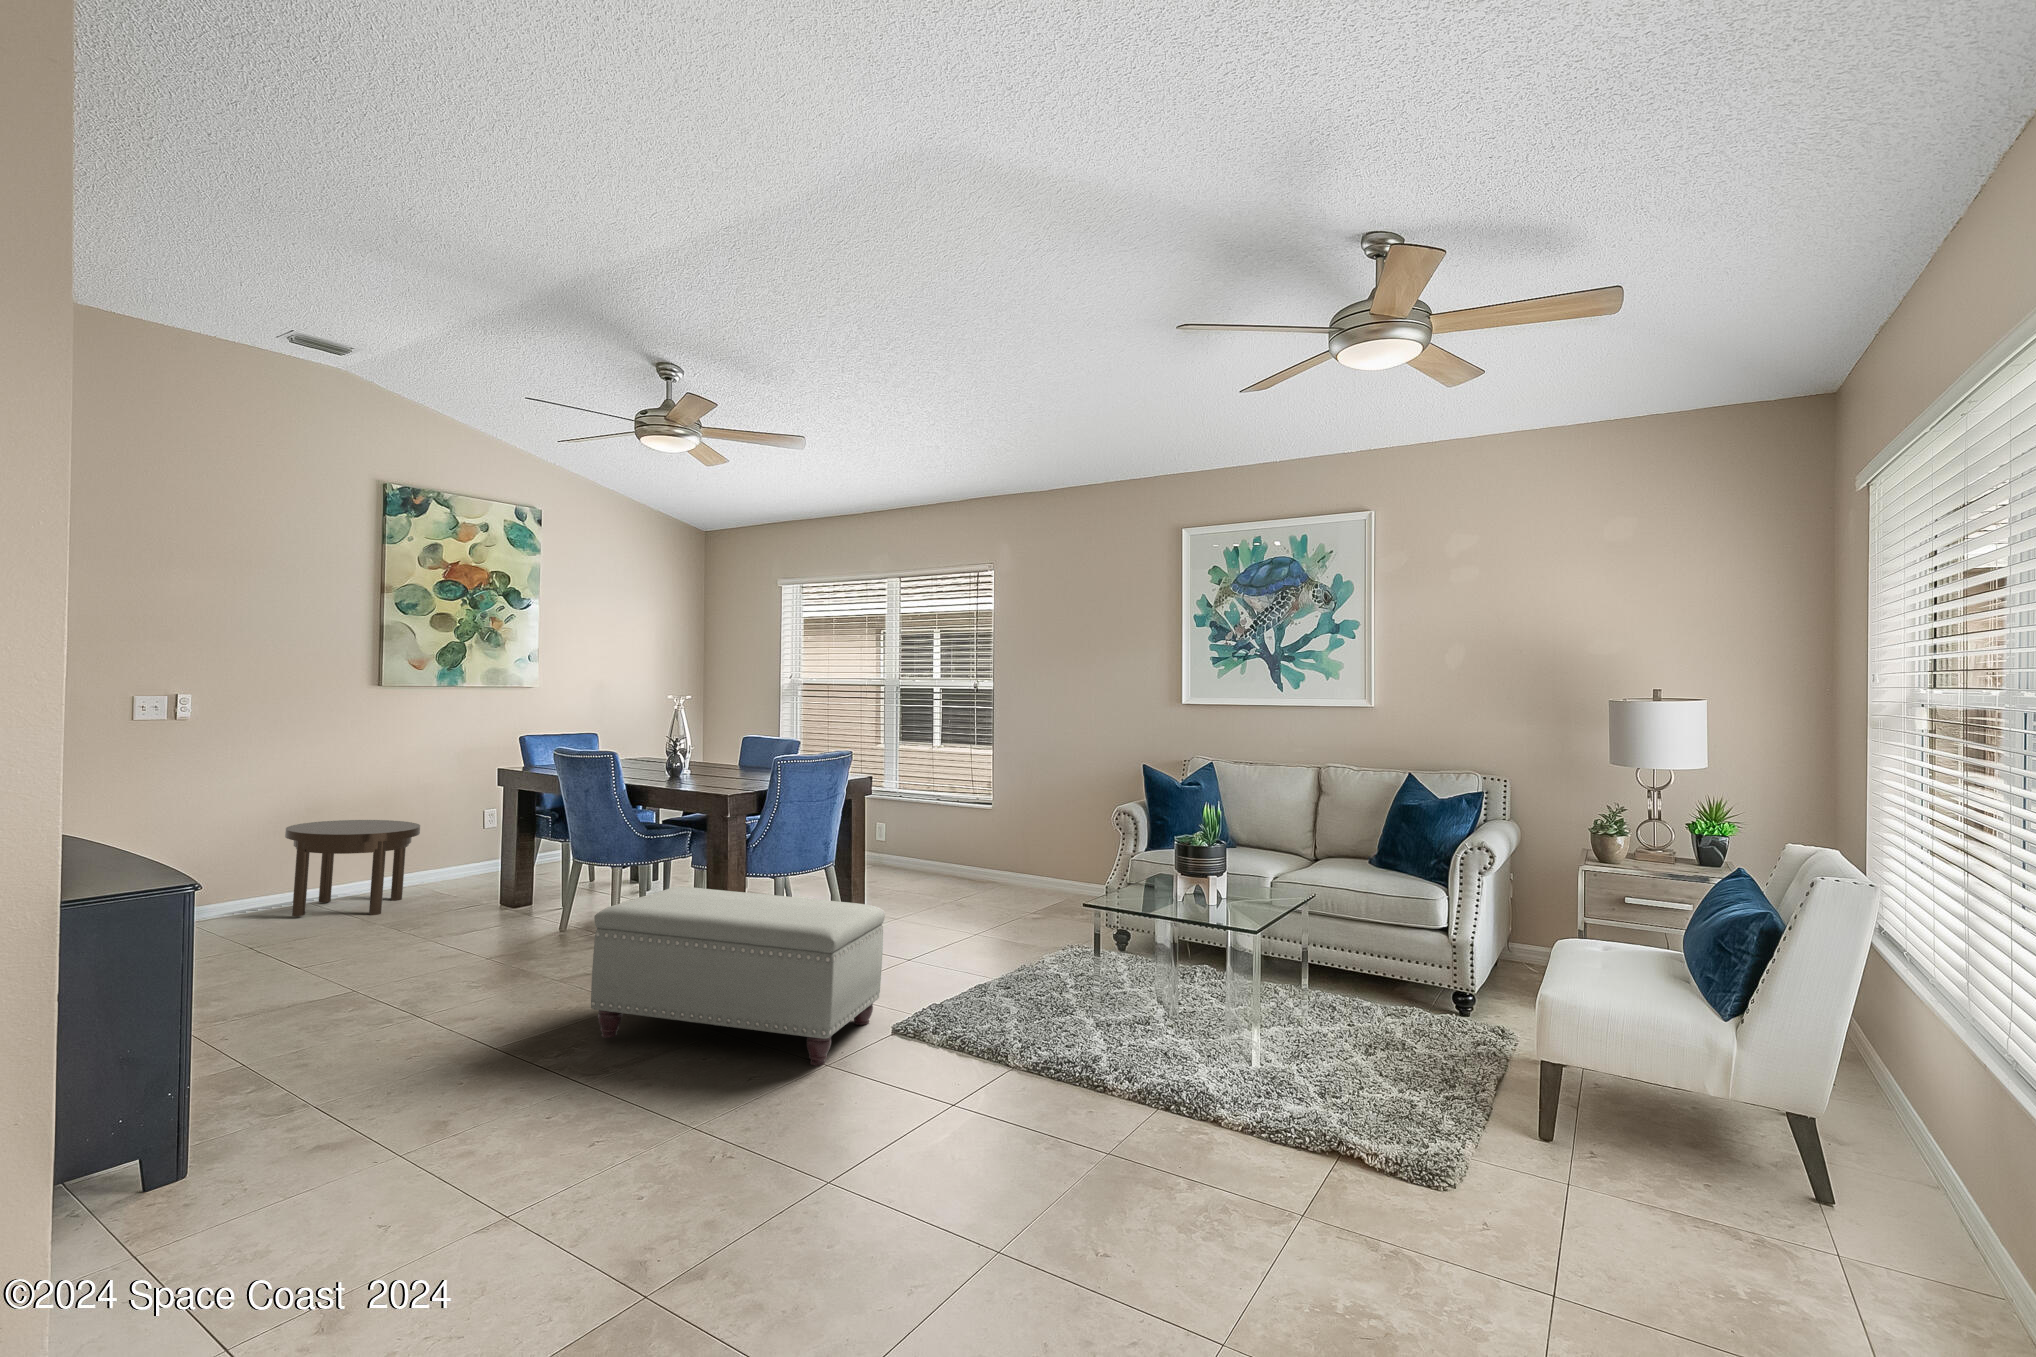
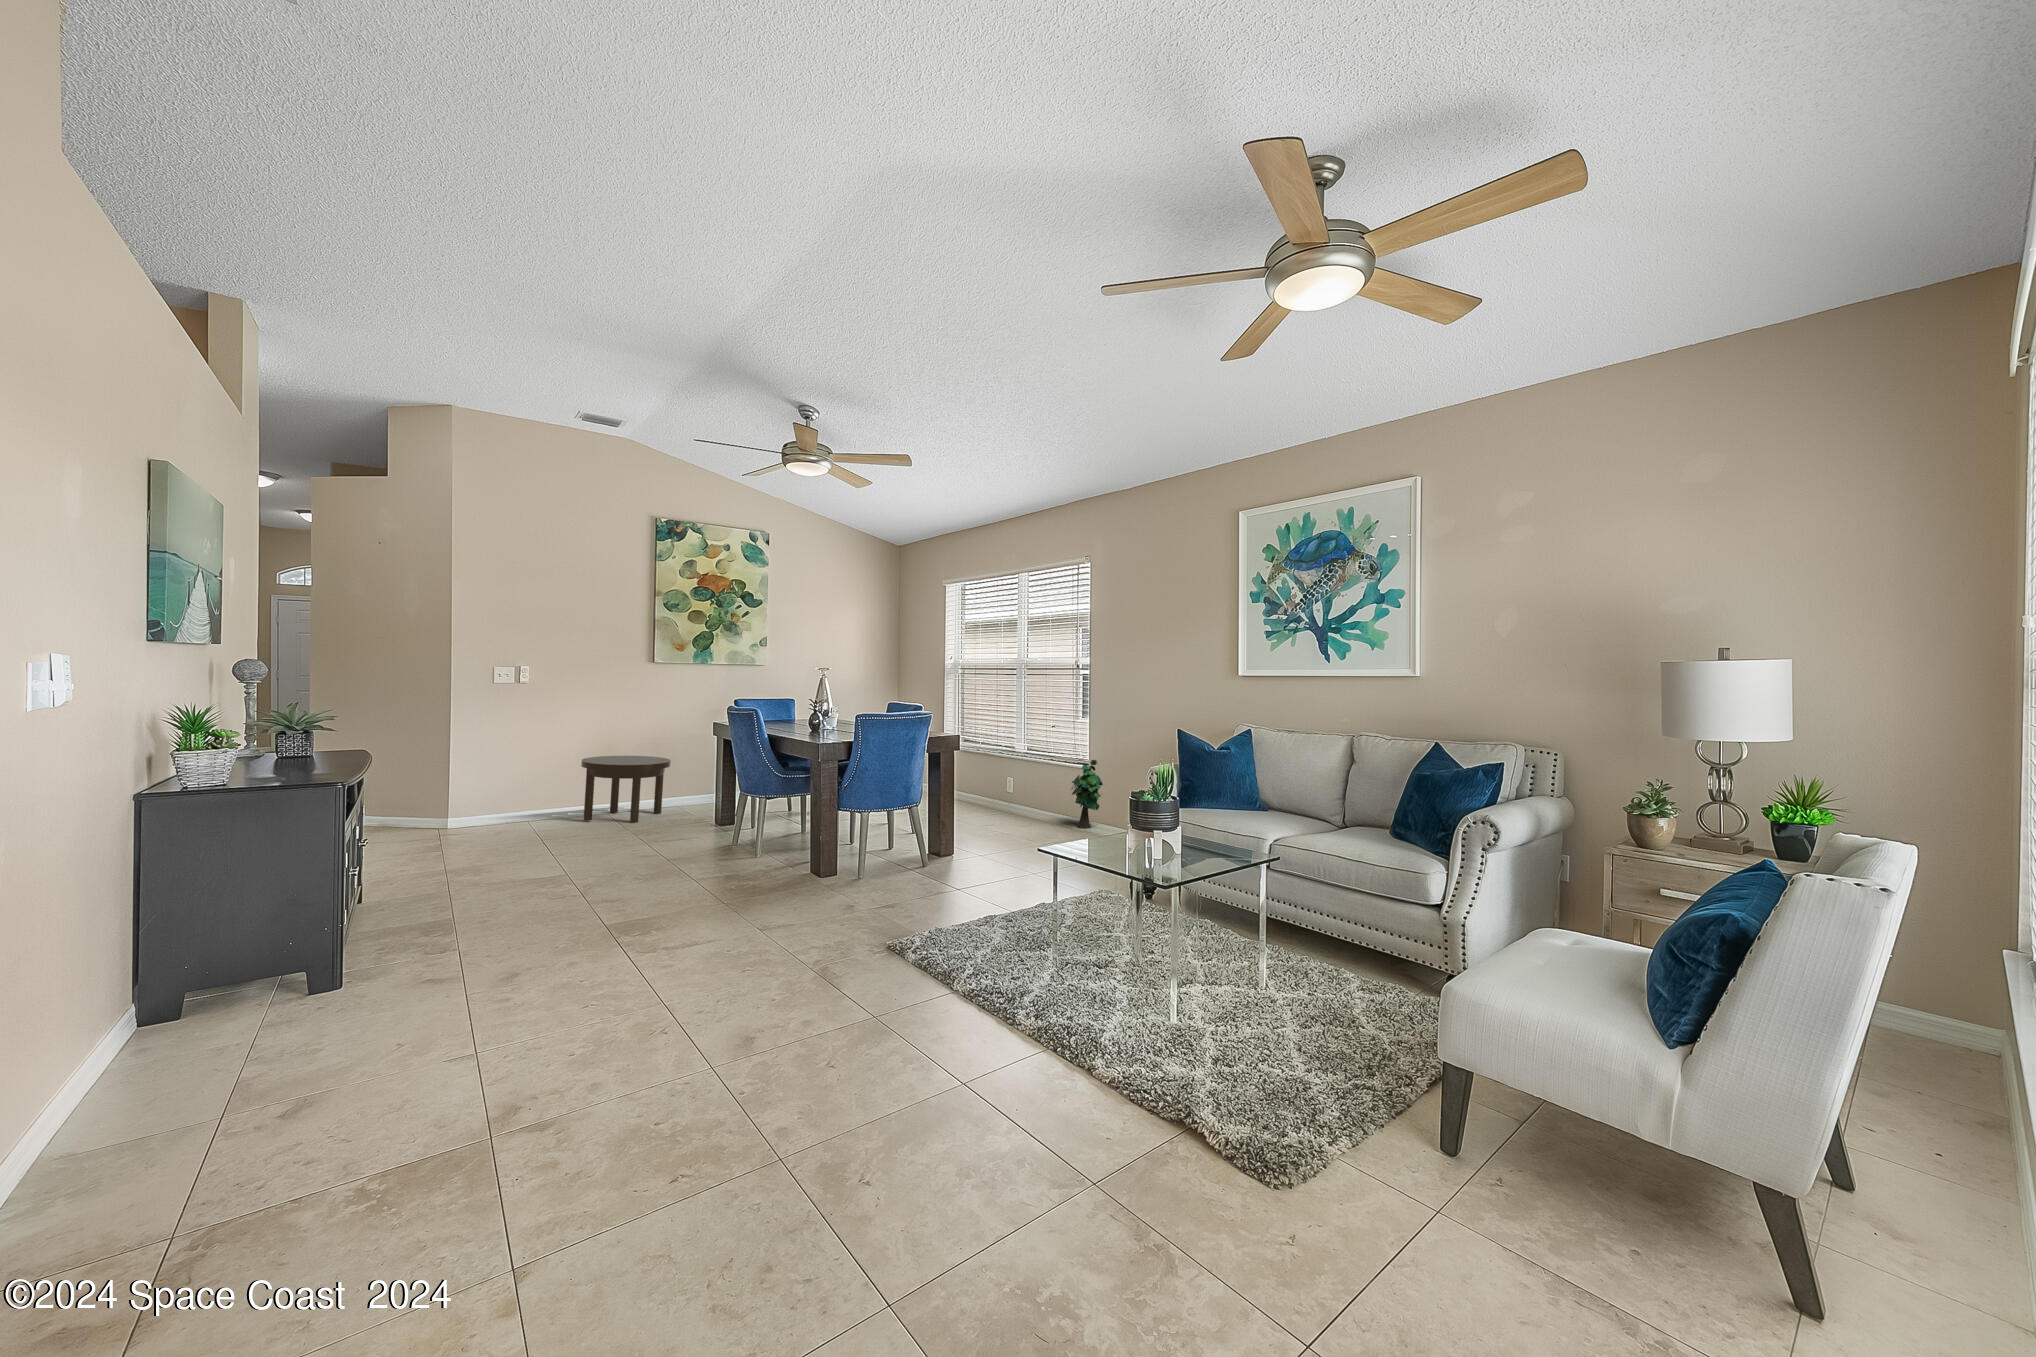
decorative plant: none [968,801,1015,883] -> present [1071,760,1103,828]
ottoman: present [591,887,885,1066] -> none [661,813,893,969]

